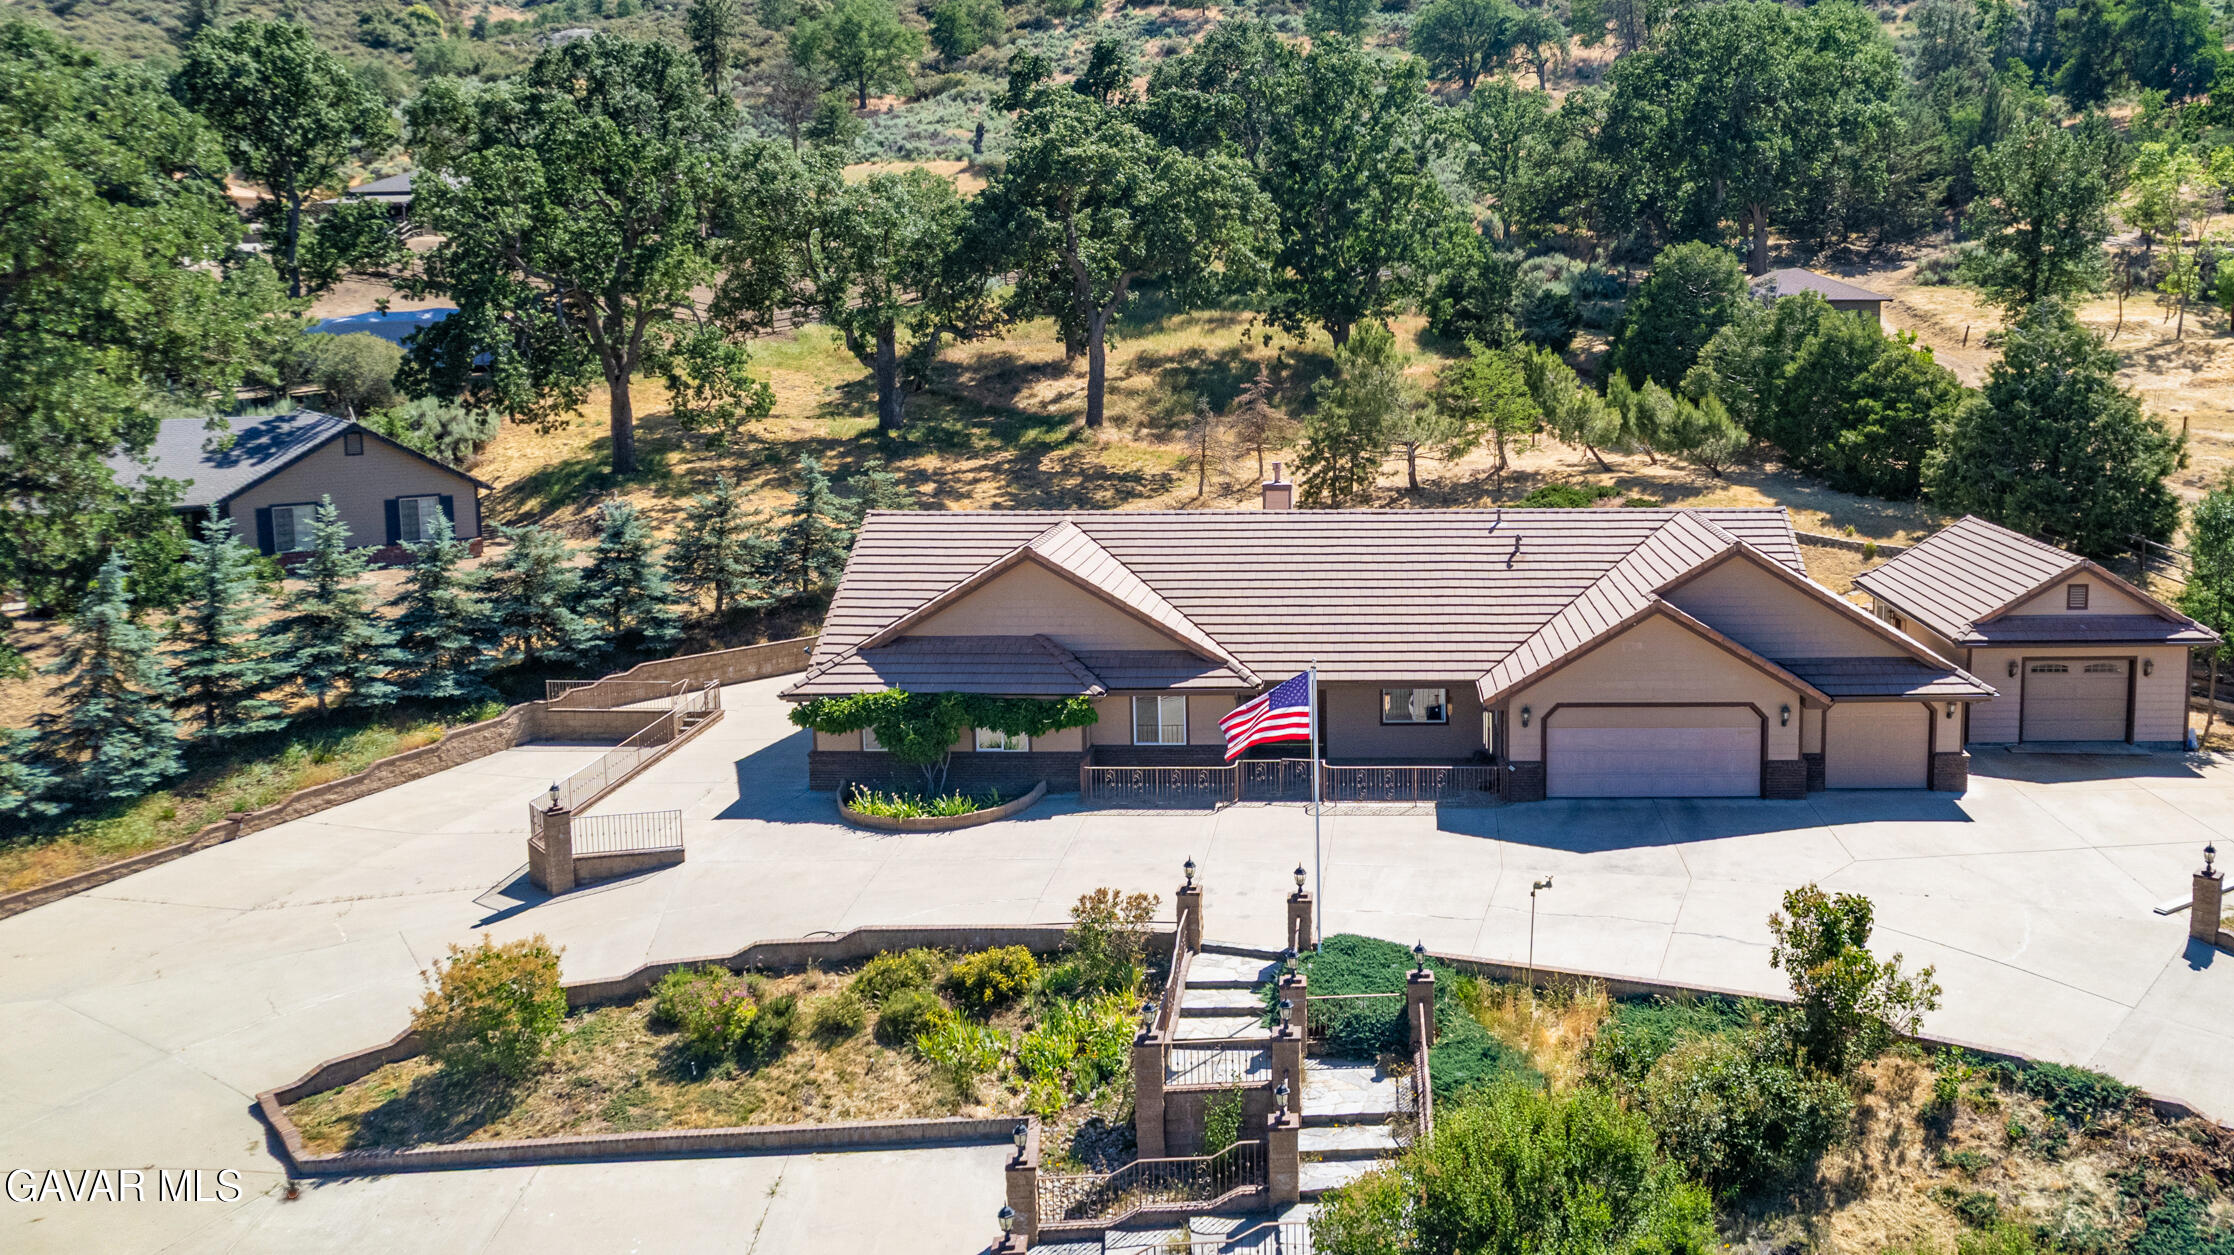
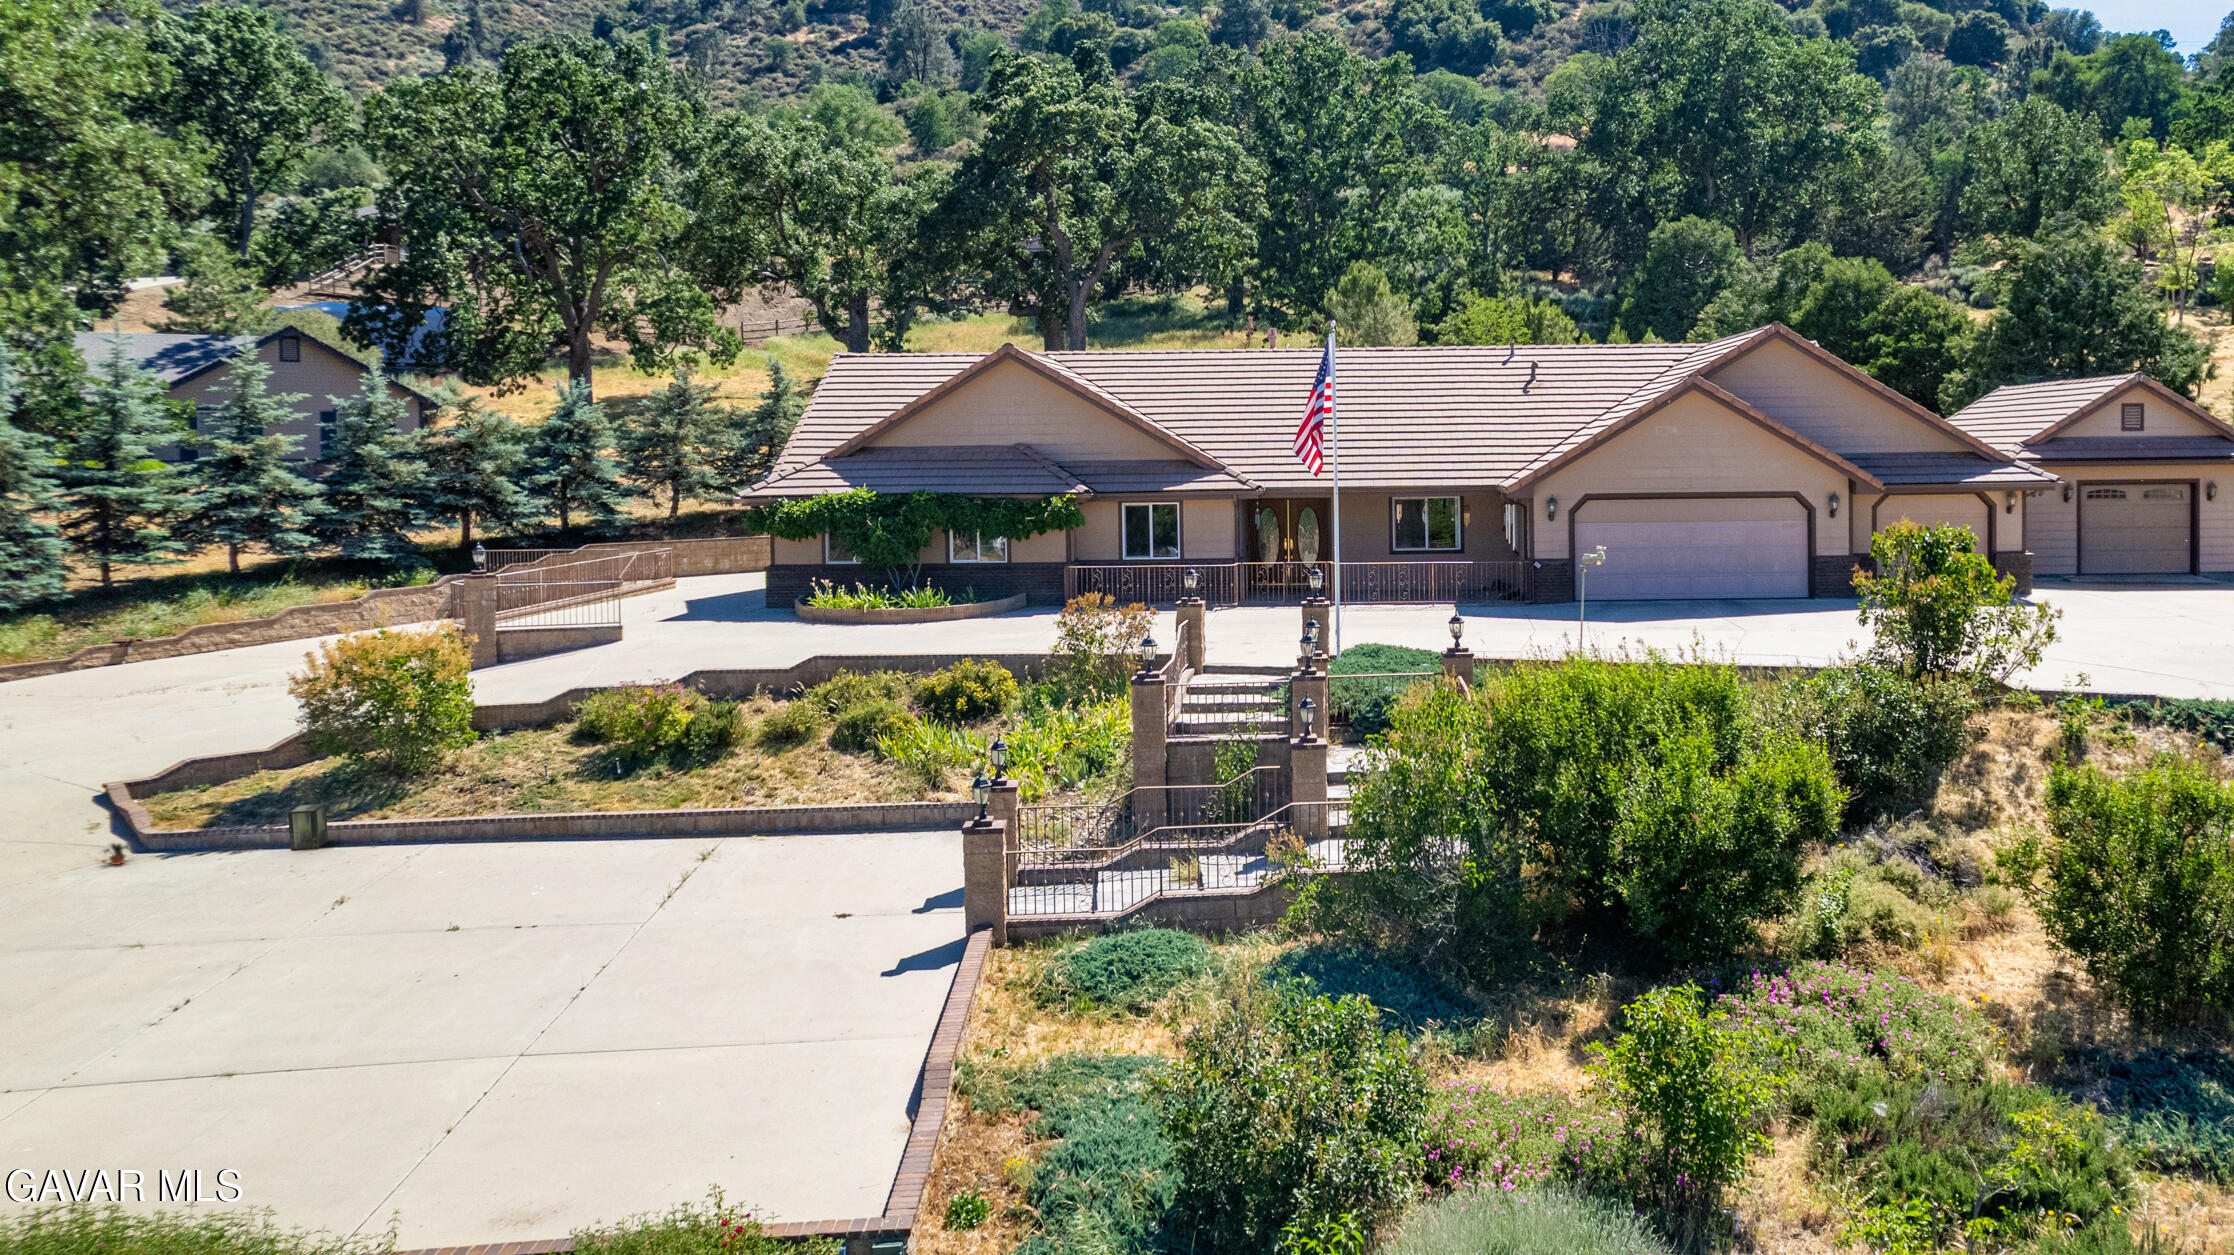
storage box: none [430,1136,462,1180] -> present [288,804,328,851]

